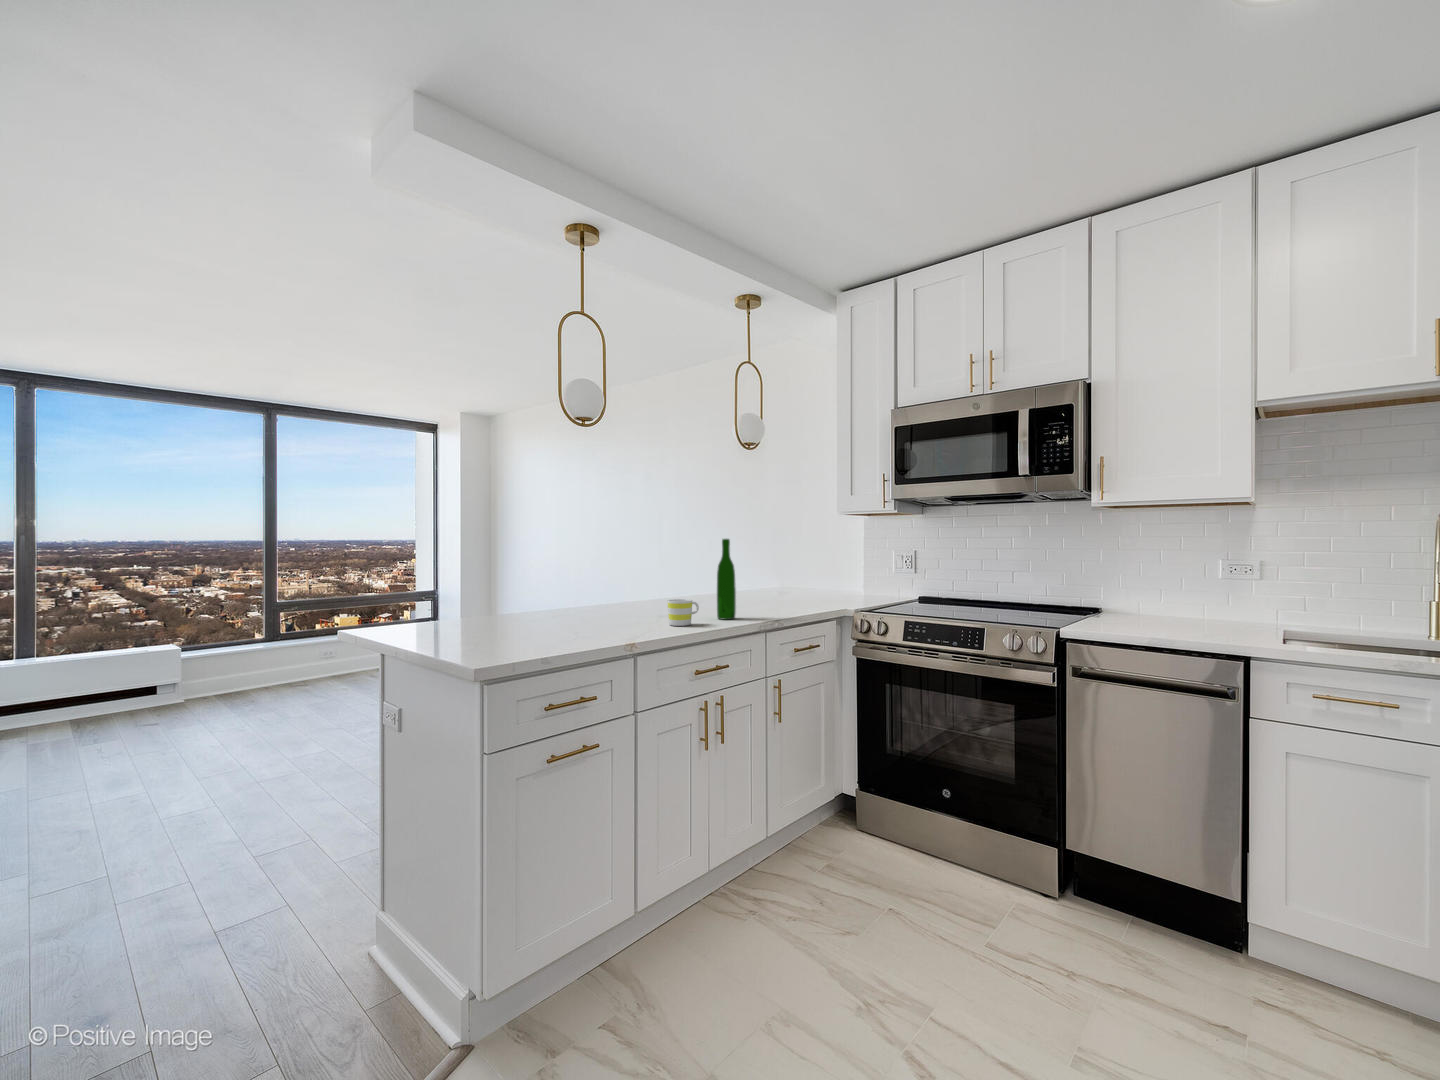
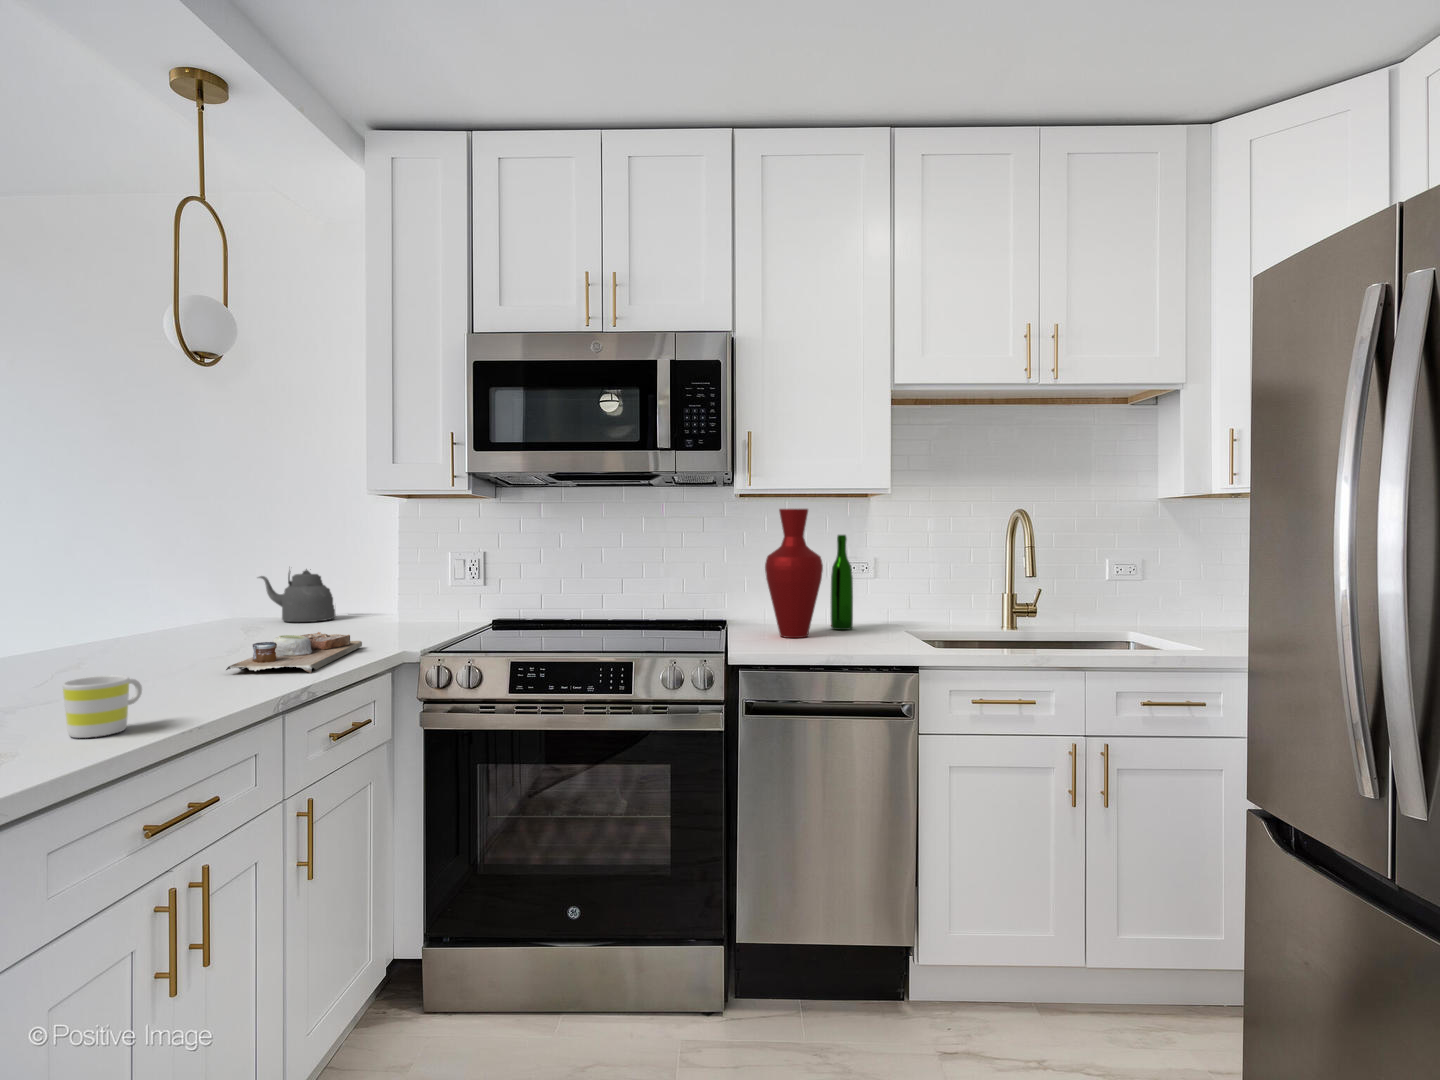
vase: none [1119,517,1176,625] -> present [765,509,823,638]
wine bottle: present [717,539,736,620] -> present [830,535,853,630]
kettle: none [788,549,829,592] -> present [258,569,335,622]
cutting board: none [748,593,826,613] -> present [226,632,362,673]

